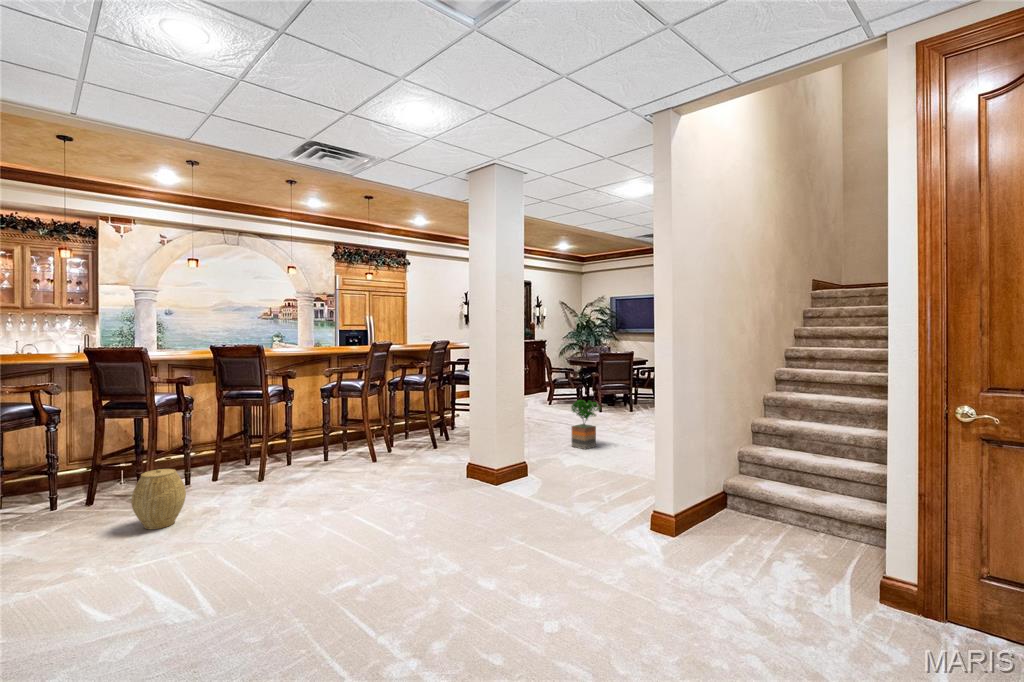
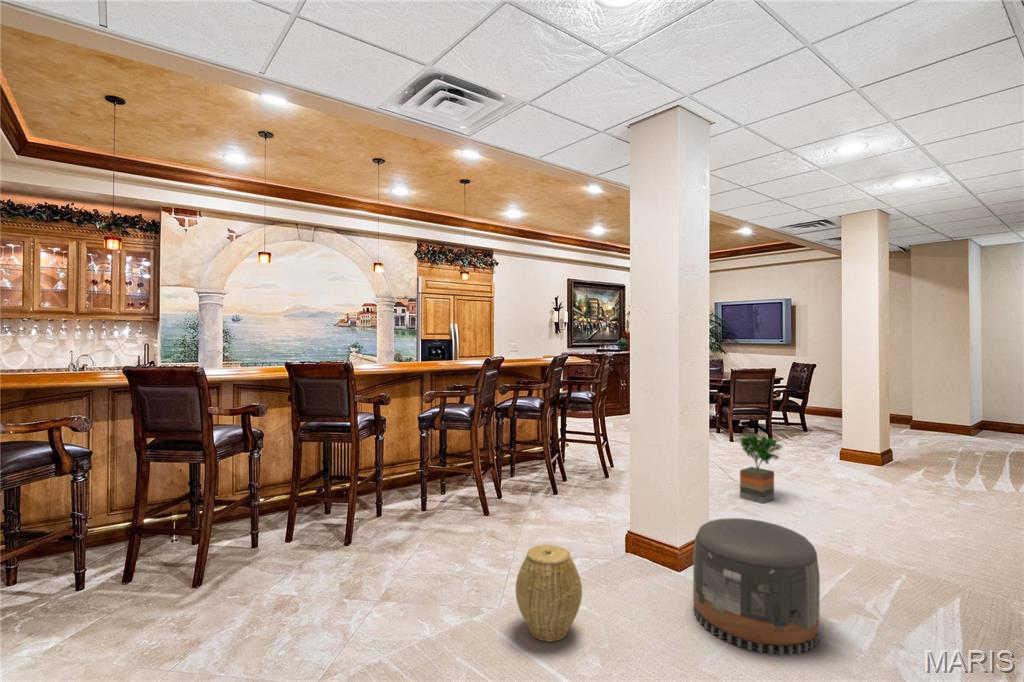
pouf: none [485,444,557,517] -> present [693,518,820,655]
woven basket: present [131,469,186,529] -> present [516,545,582,641]

